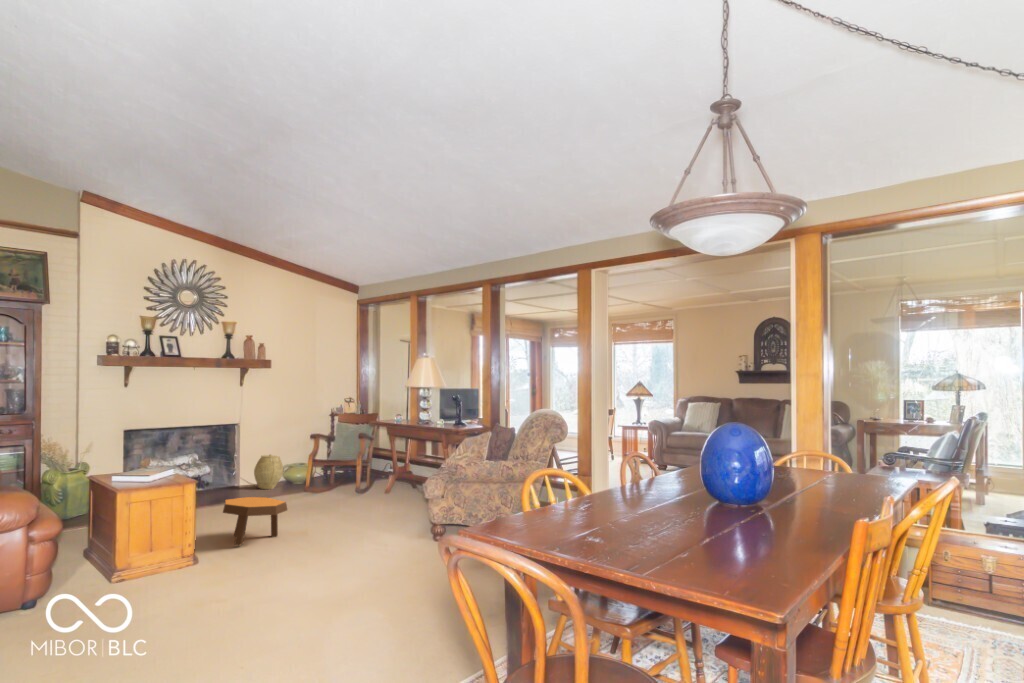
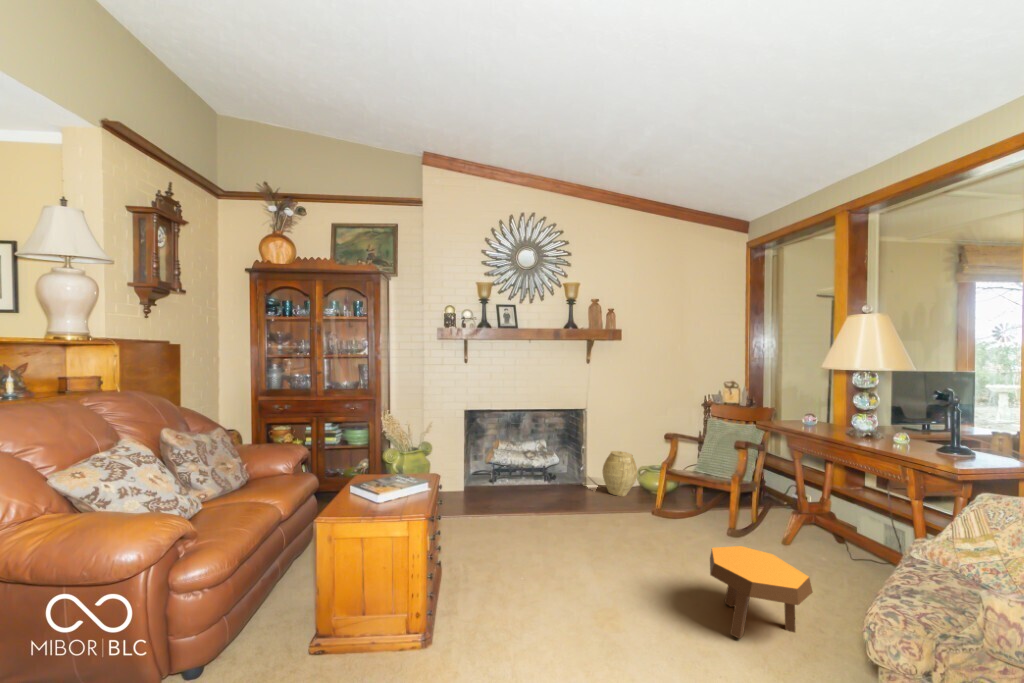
footstool: present [223,497,287,545] -> present [710,546,813,639]

